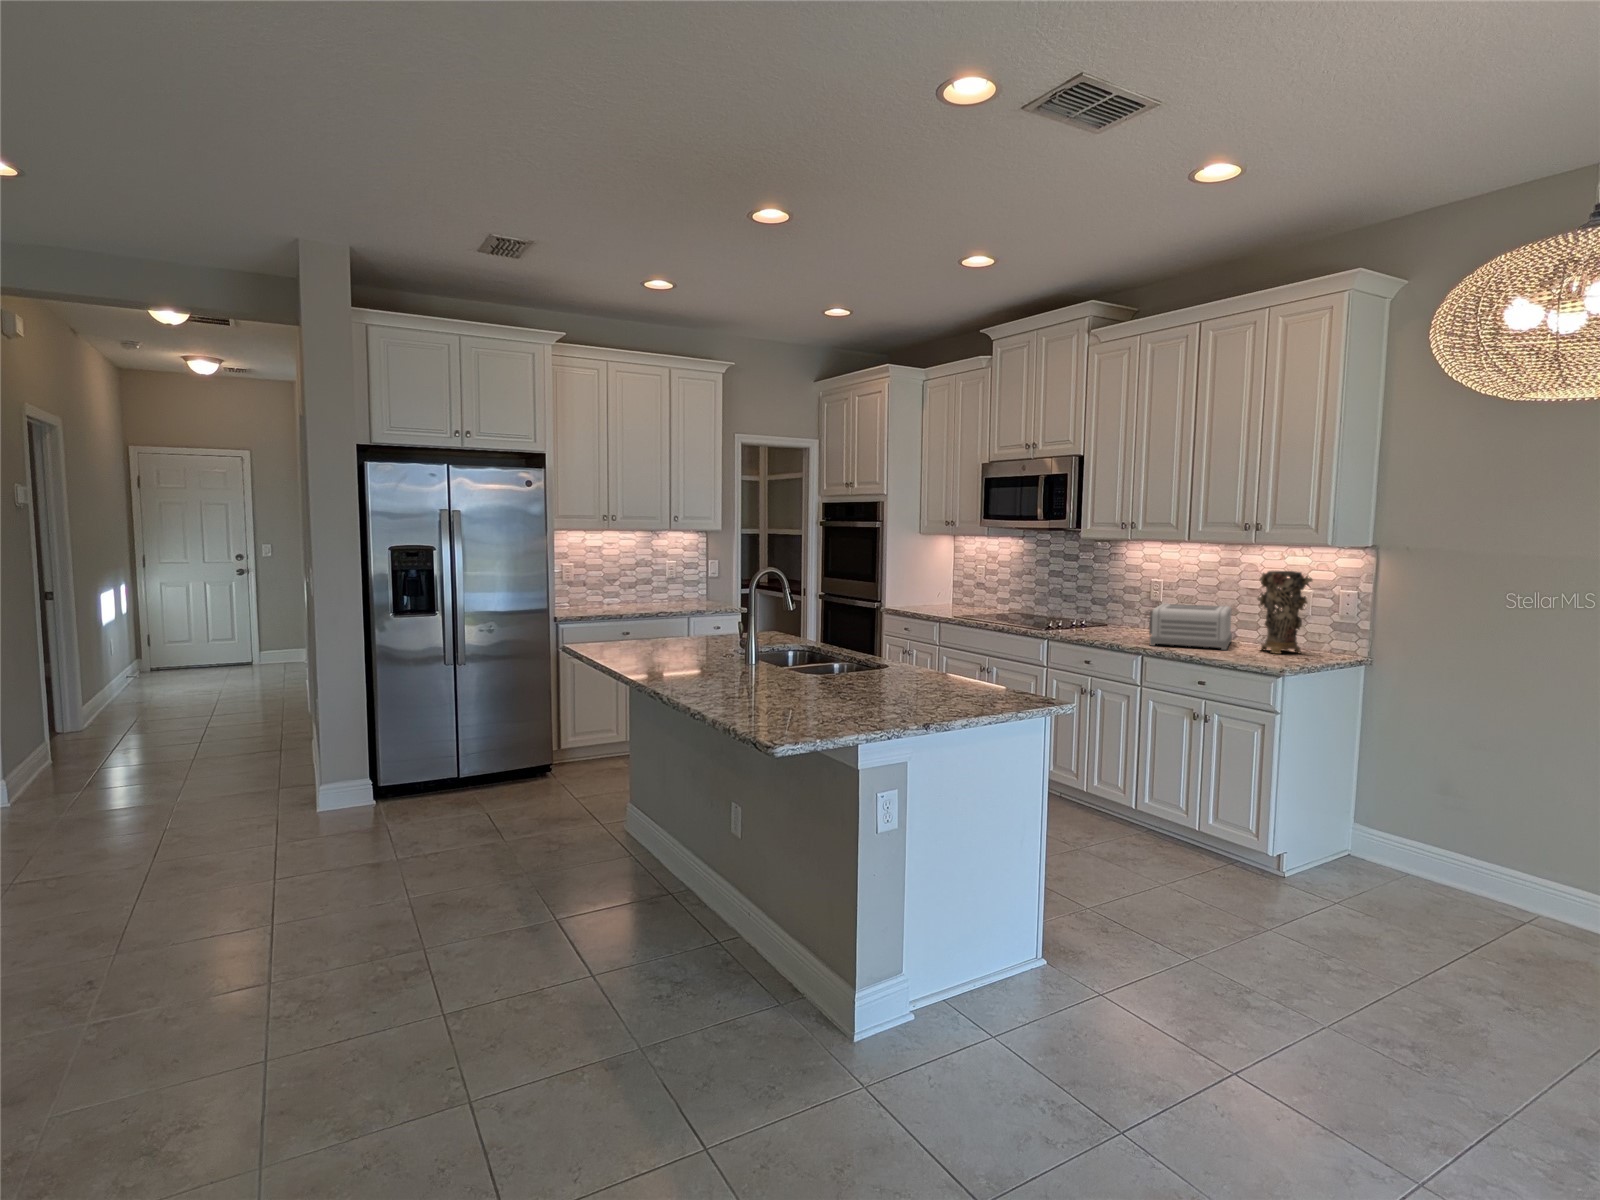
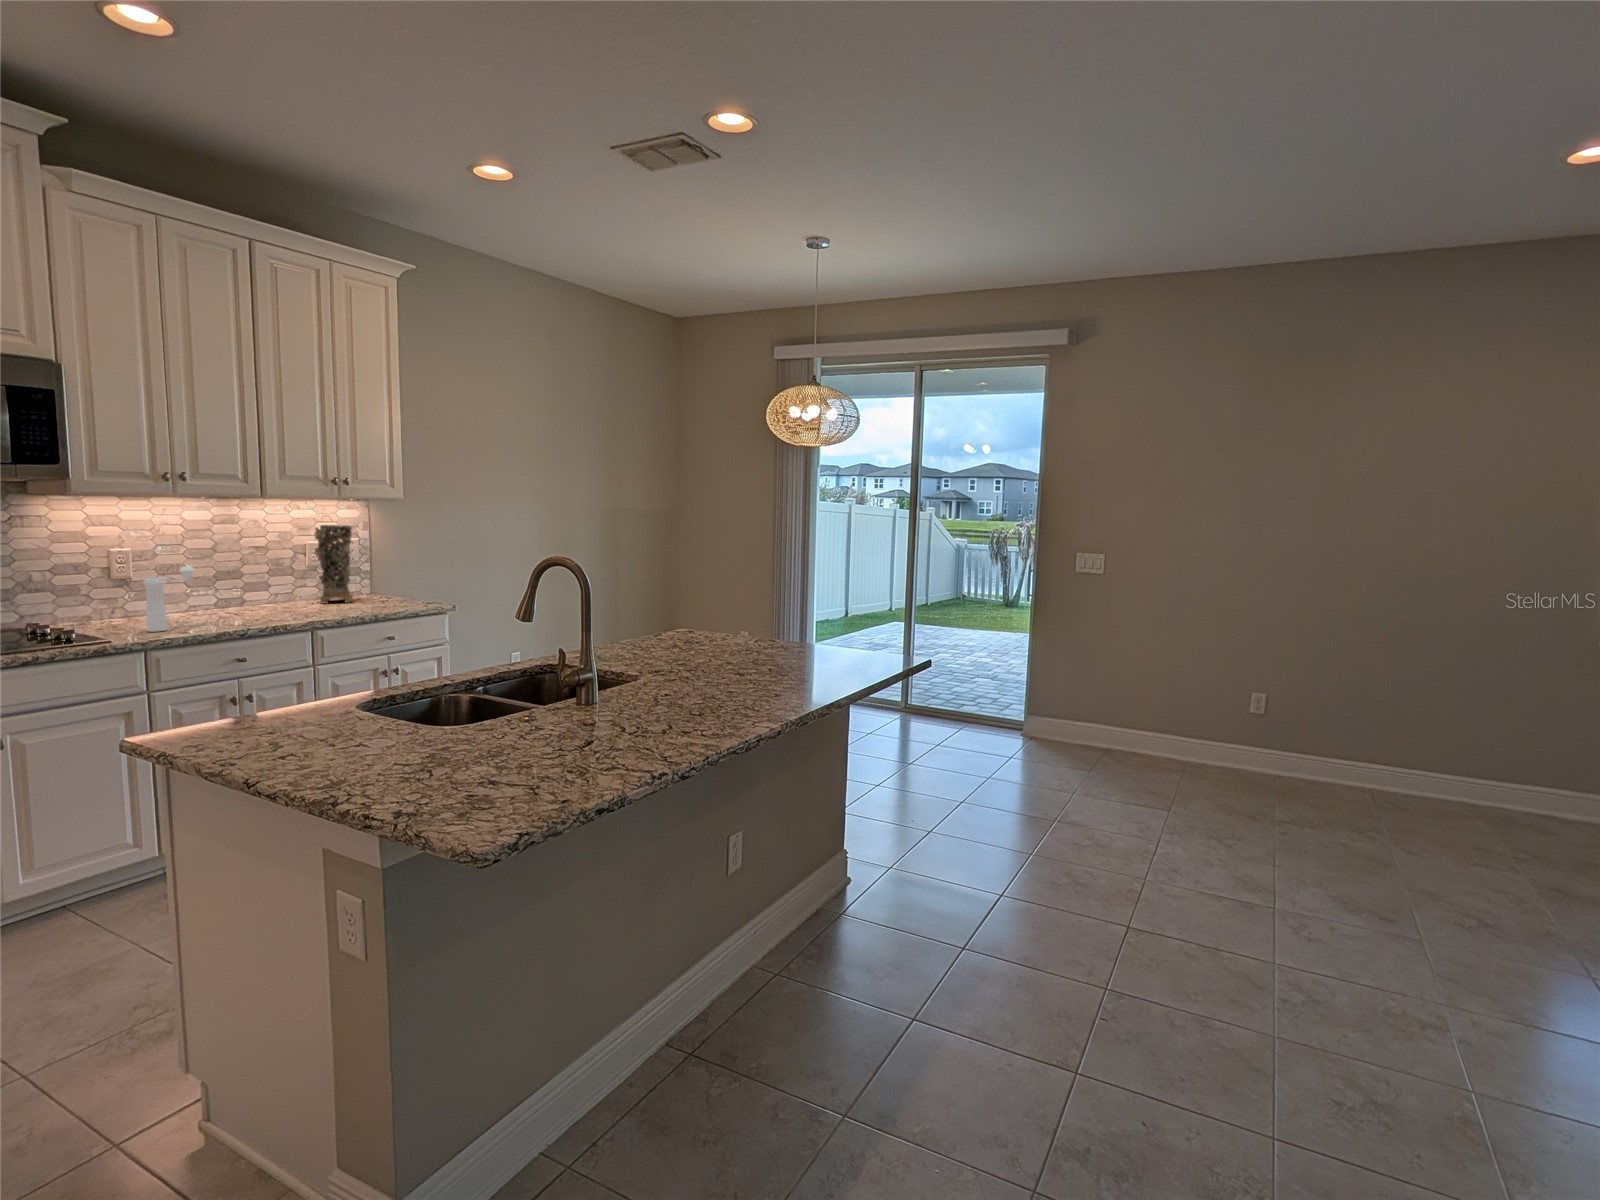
pepper mill: none [1082,593,1115,636] -> present [144,566,194,632]
toaster: present [1145,604,1232,650] -> none [202,567,324,619]

